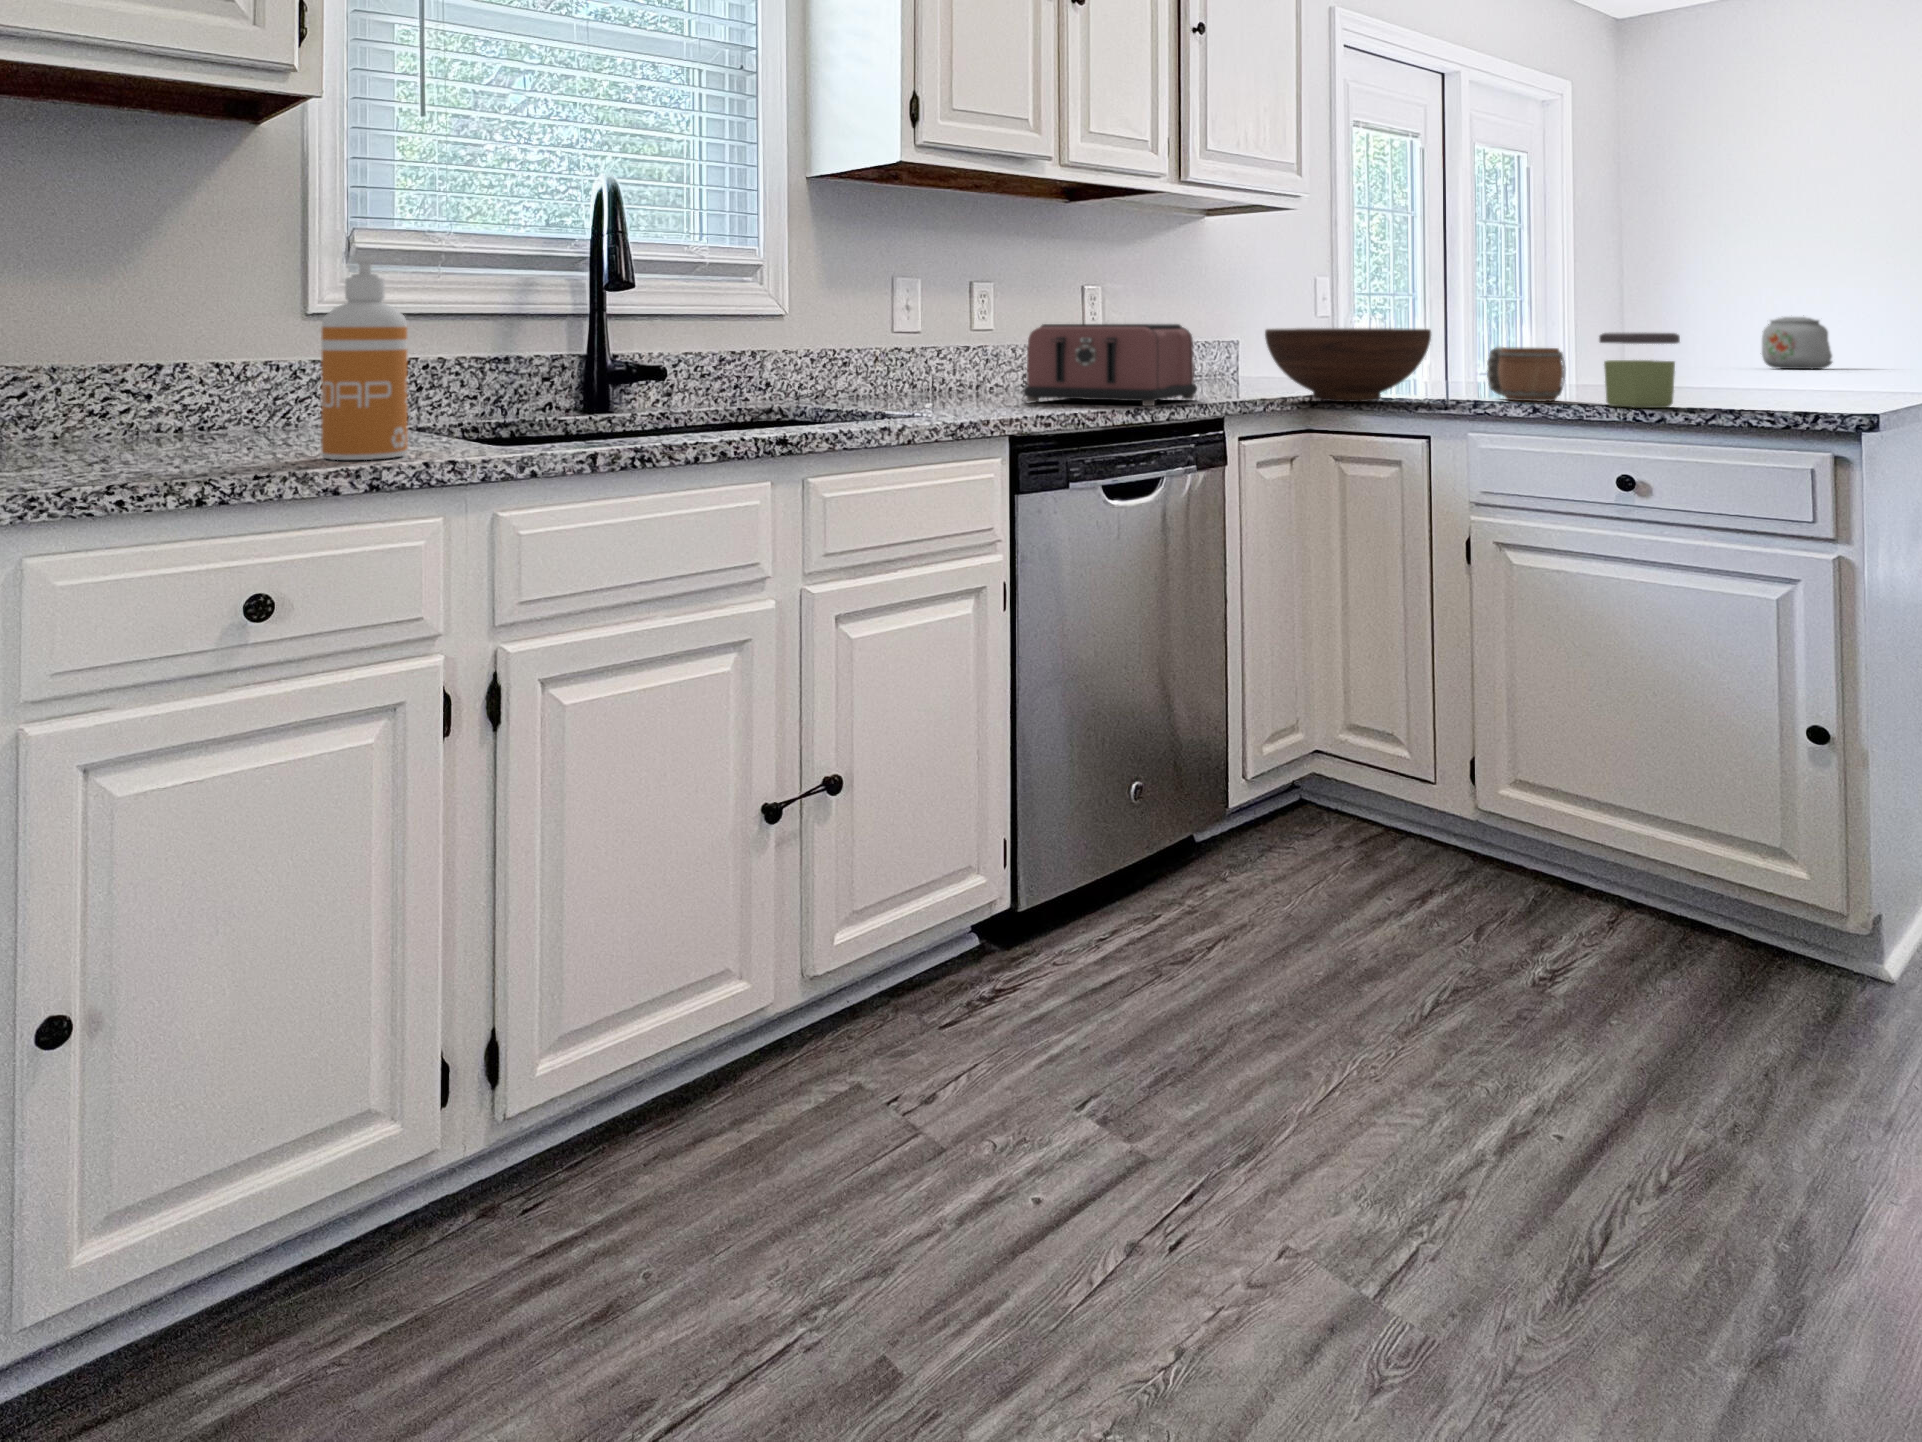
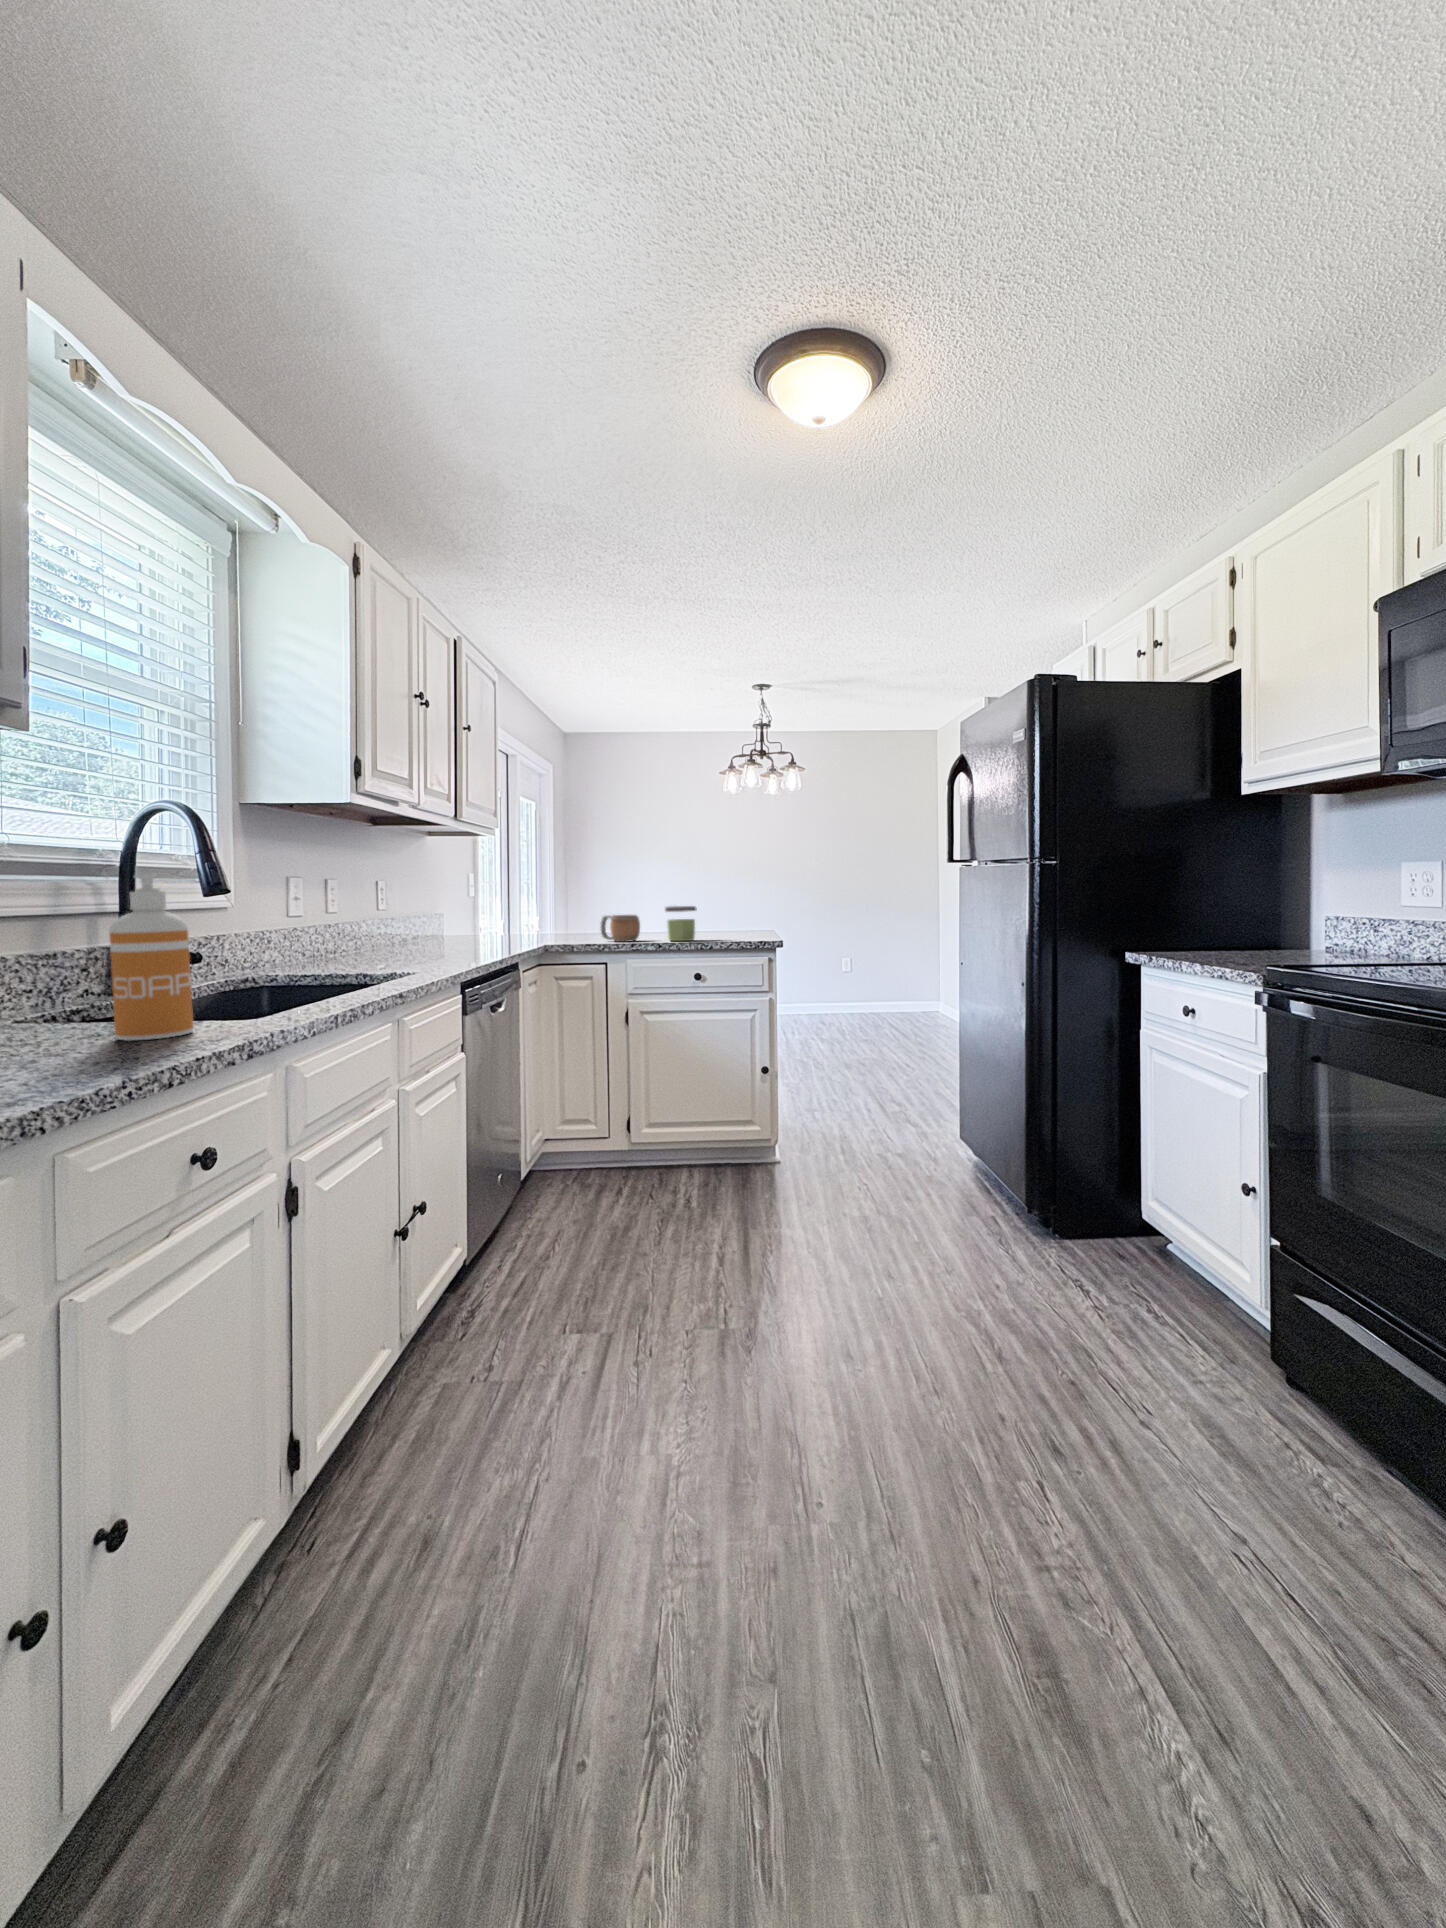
kettle: present [1762,317,1832,369] -> none [619,893,656,921]
toaster: present [1024,324,1197,406] -> none [377,908,470,962]
fruit bowl: present [1265,328,1431,402] -> none [506,907,593,948]

